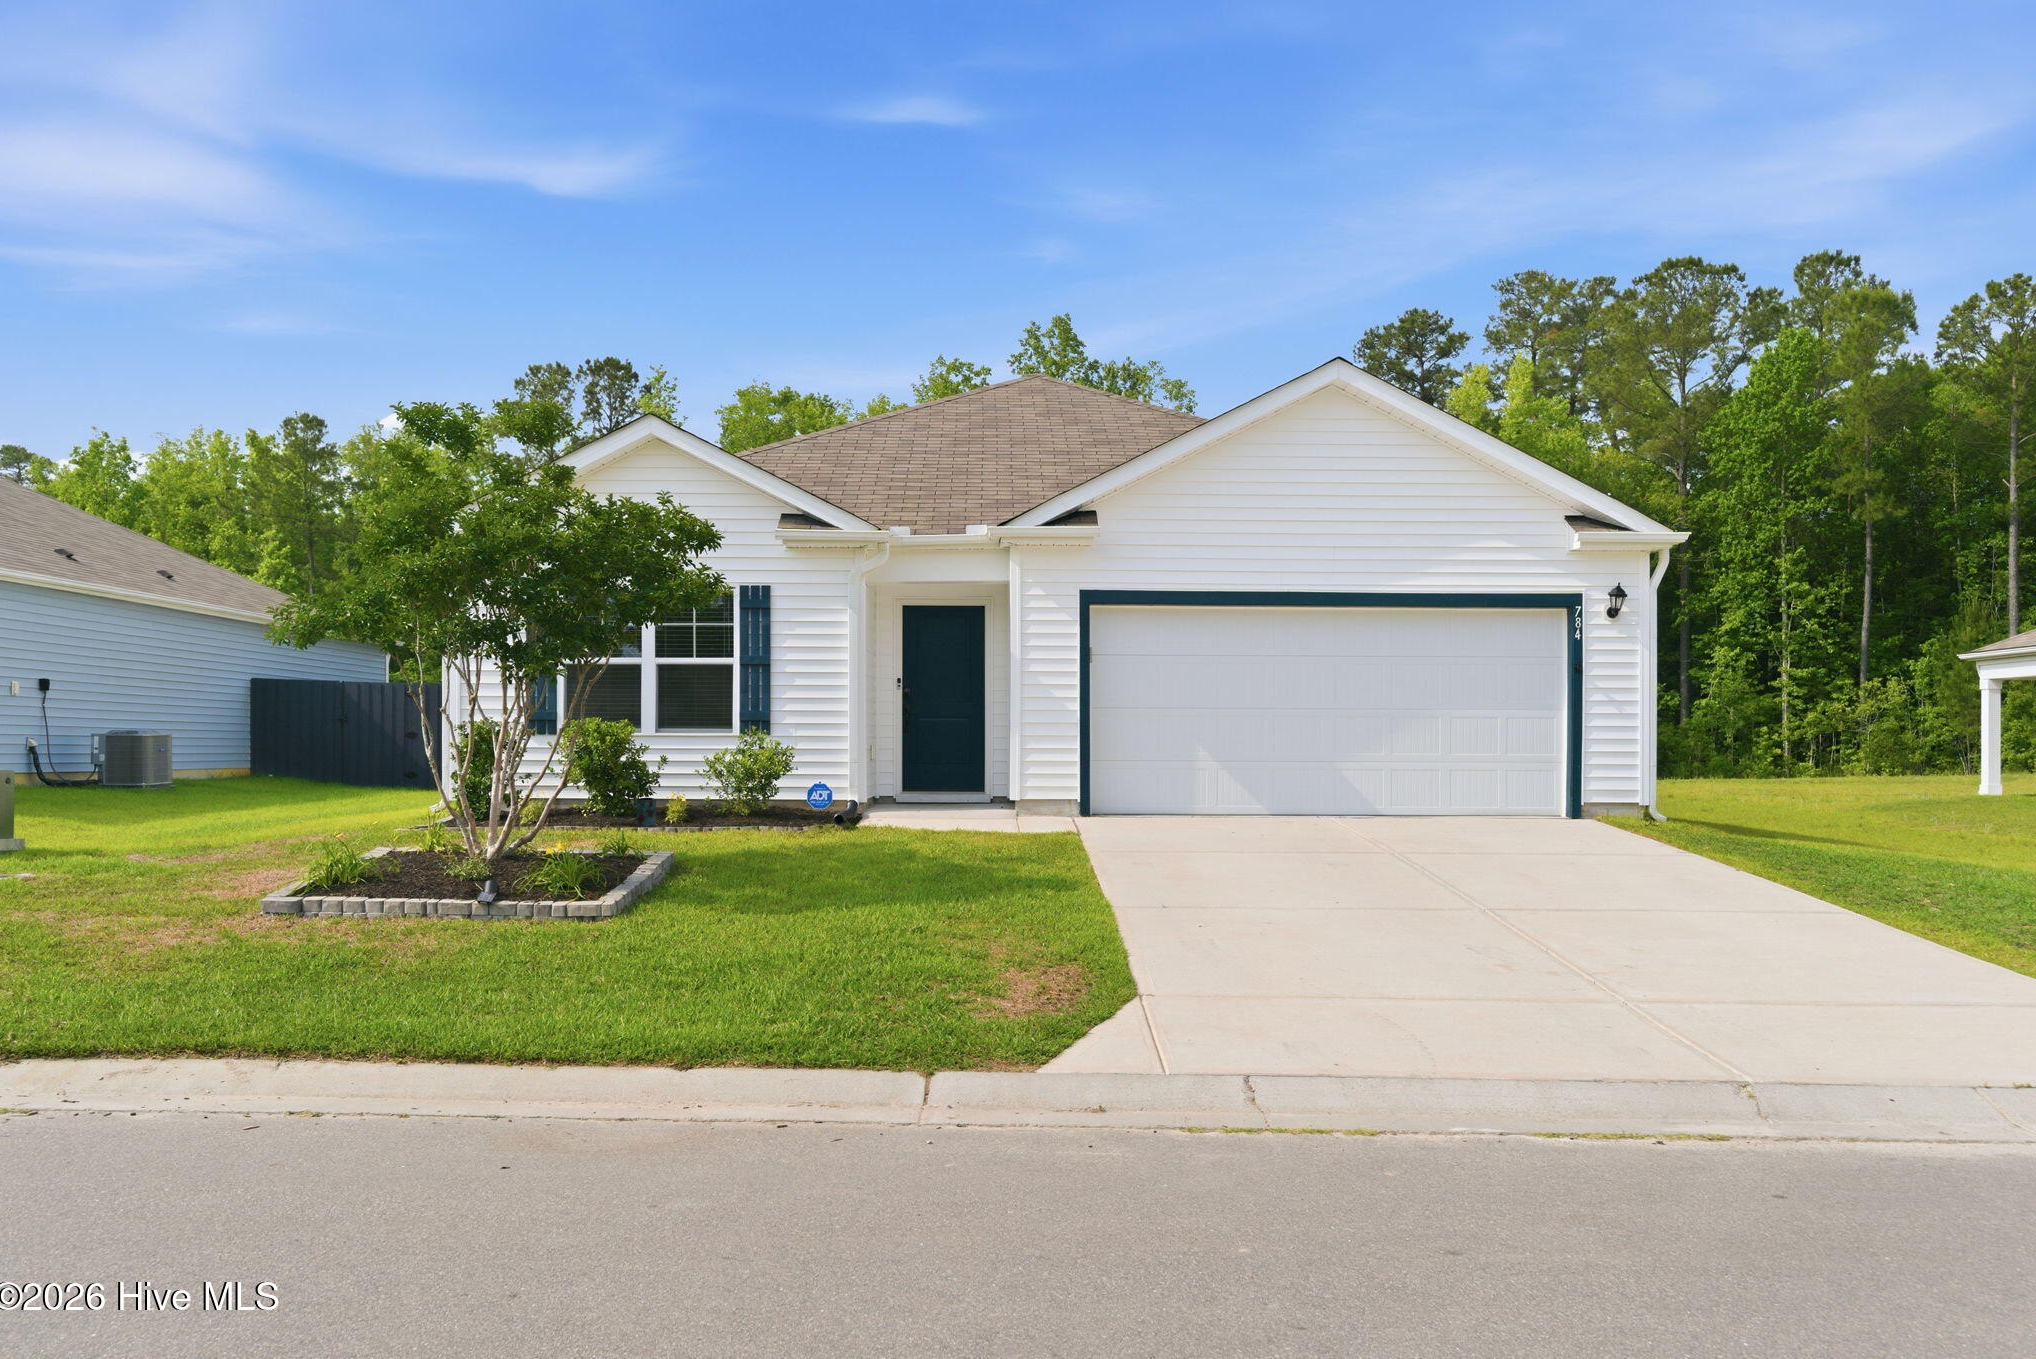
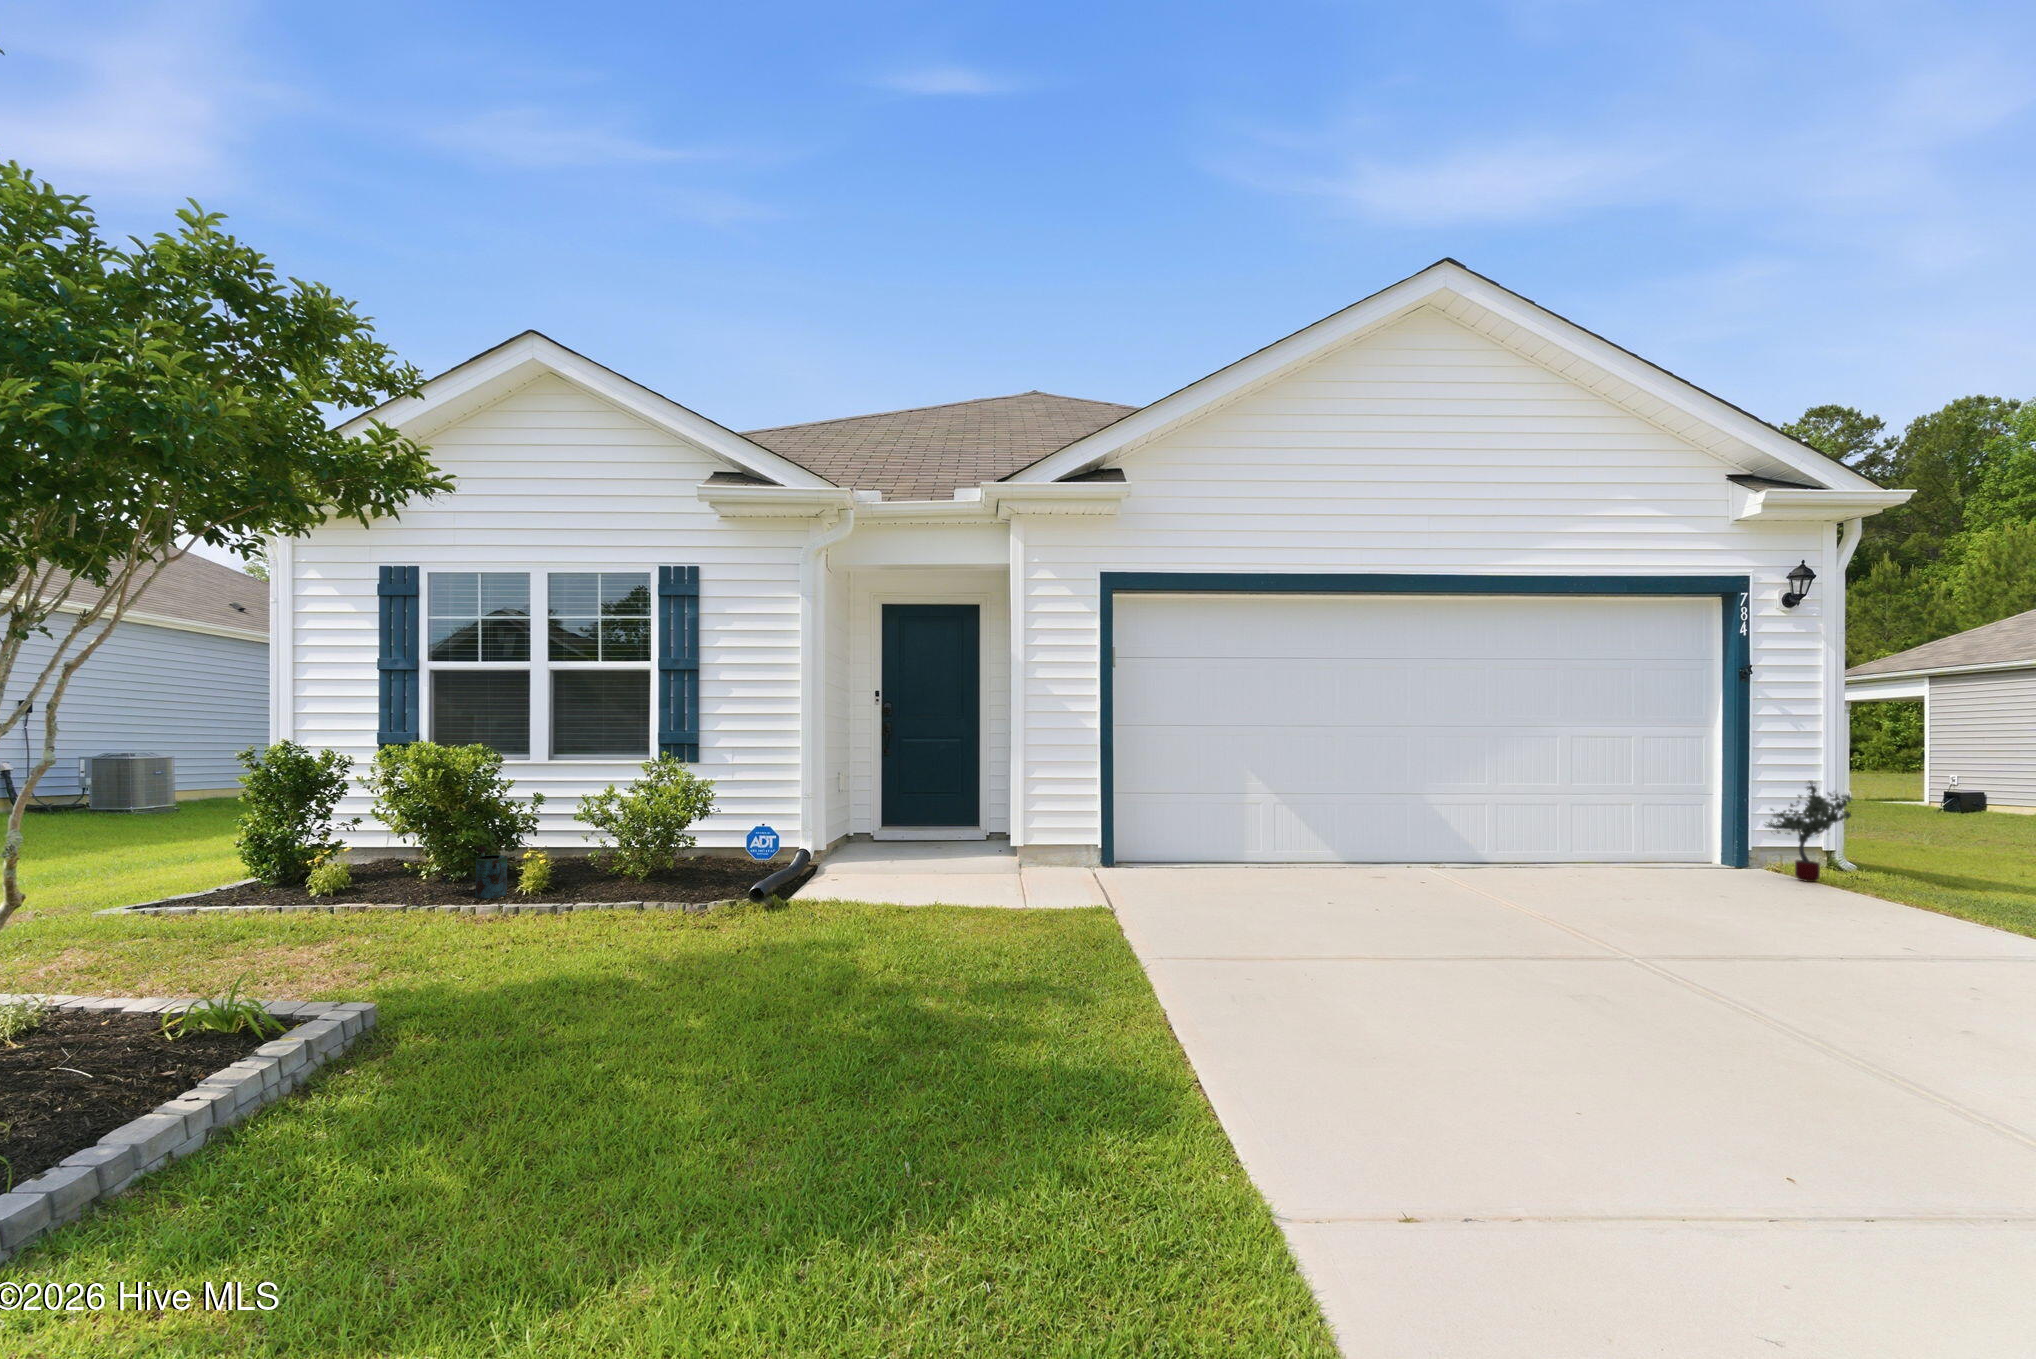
potted tree: none [1581,751,1646,828] -> present [1766,781,1852,882]

